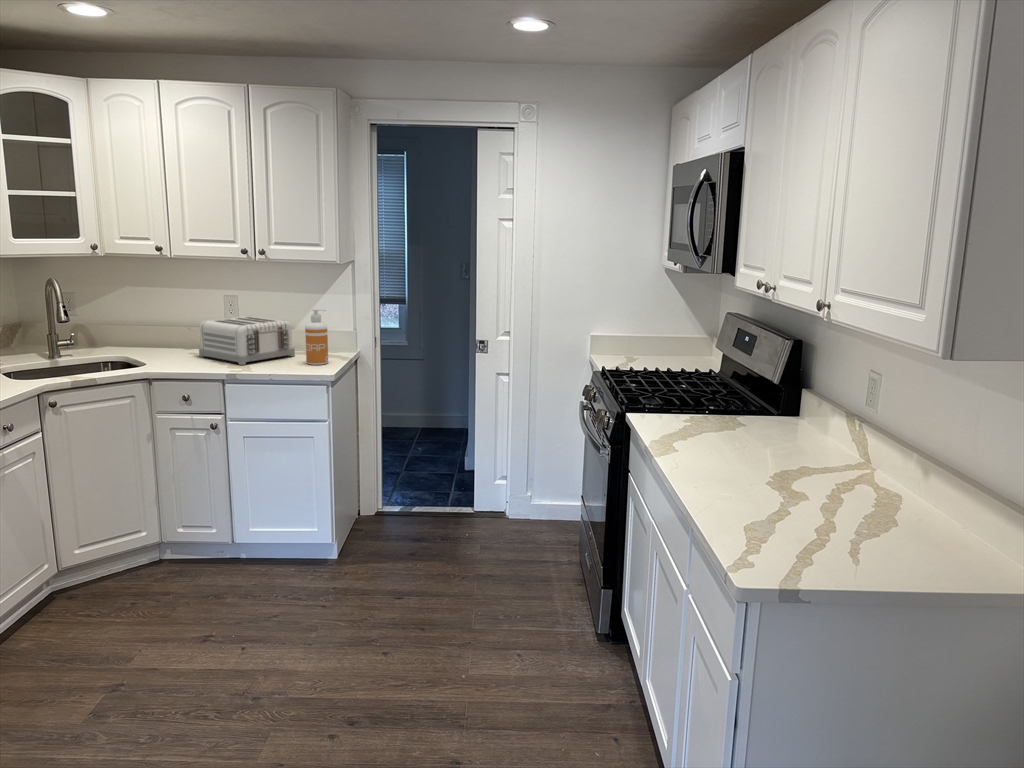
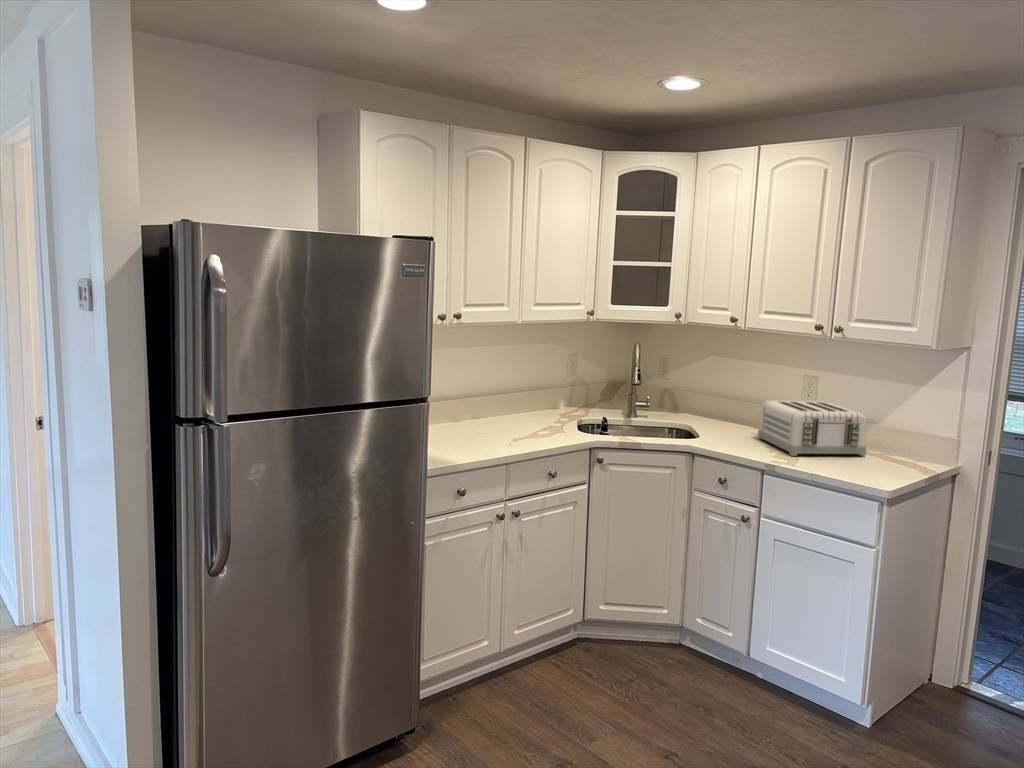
soap dispenser: present [305,309,328,365] -> none [871,403,906,474]

